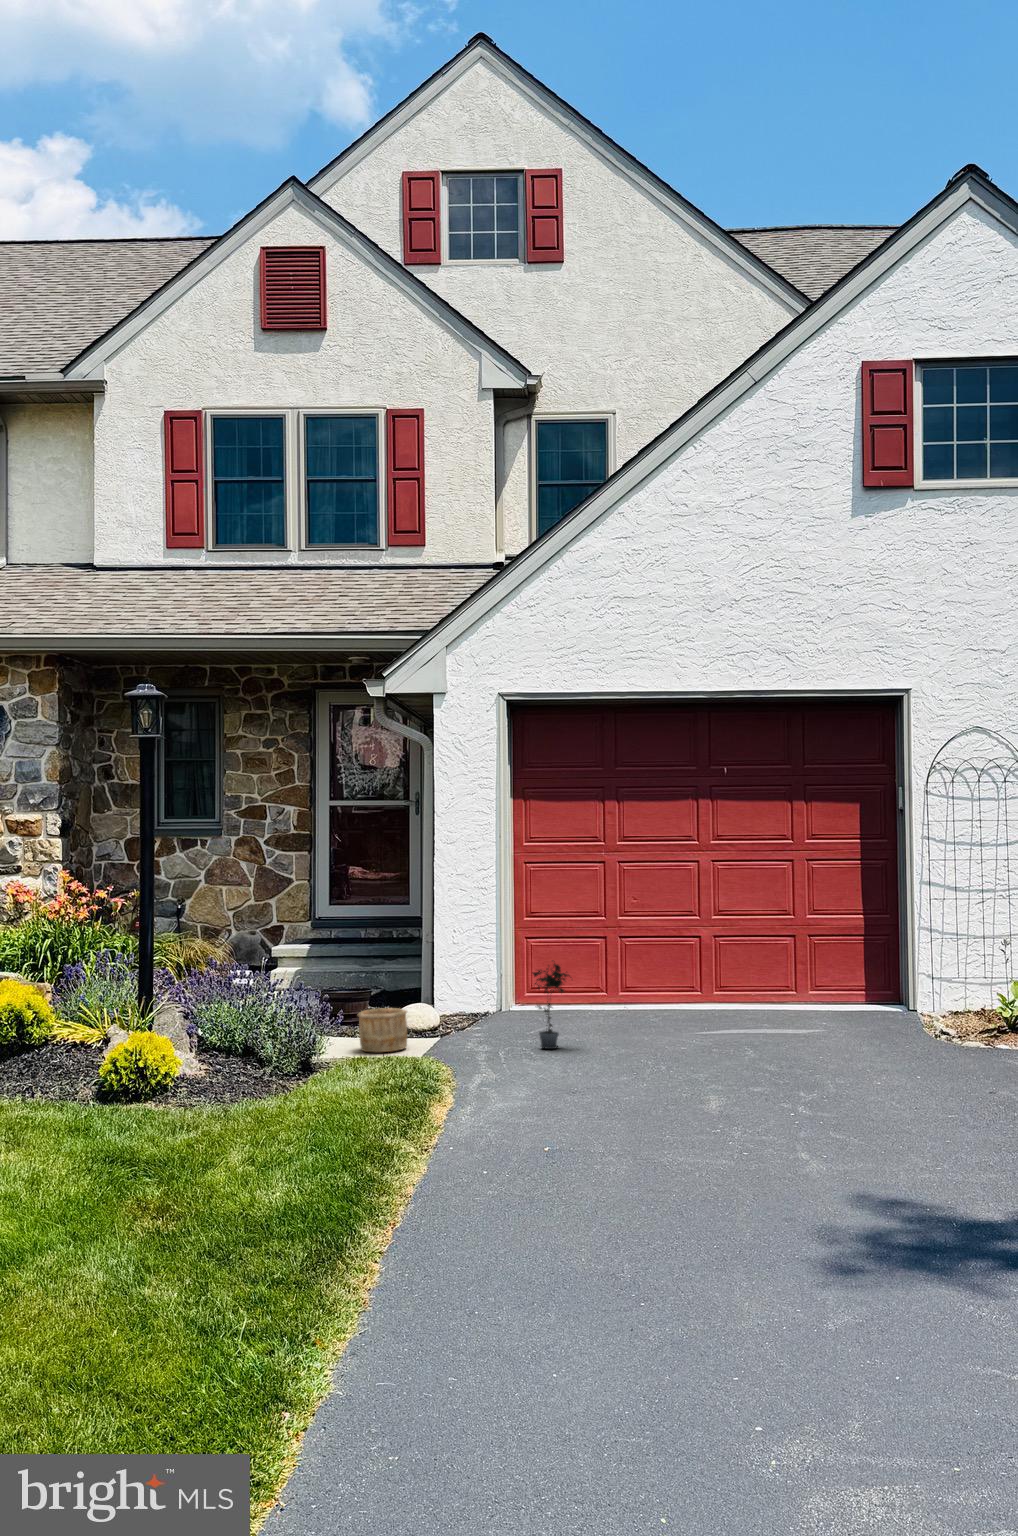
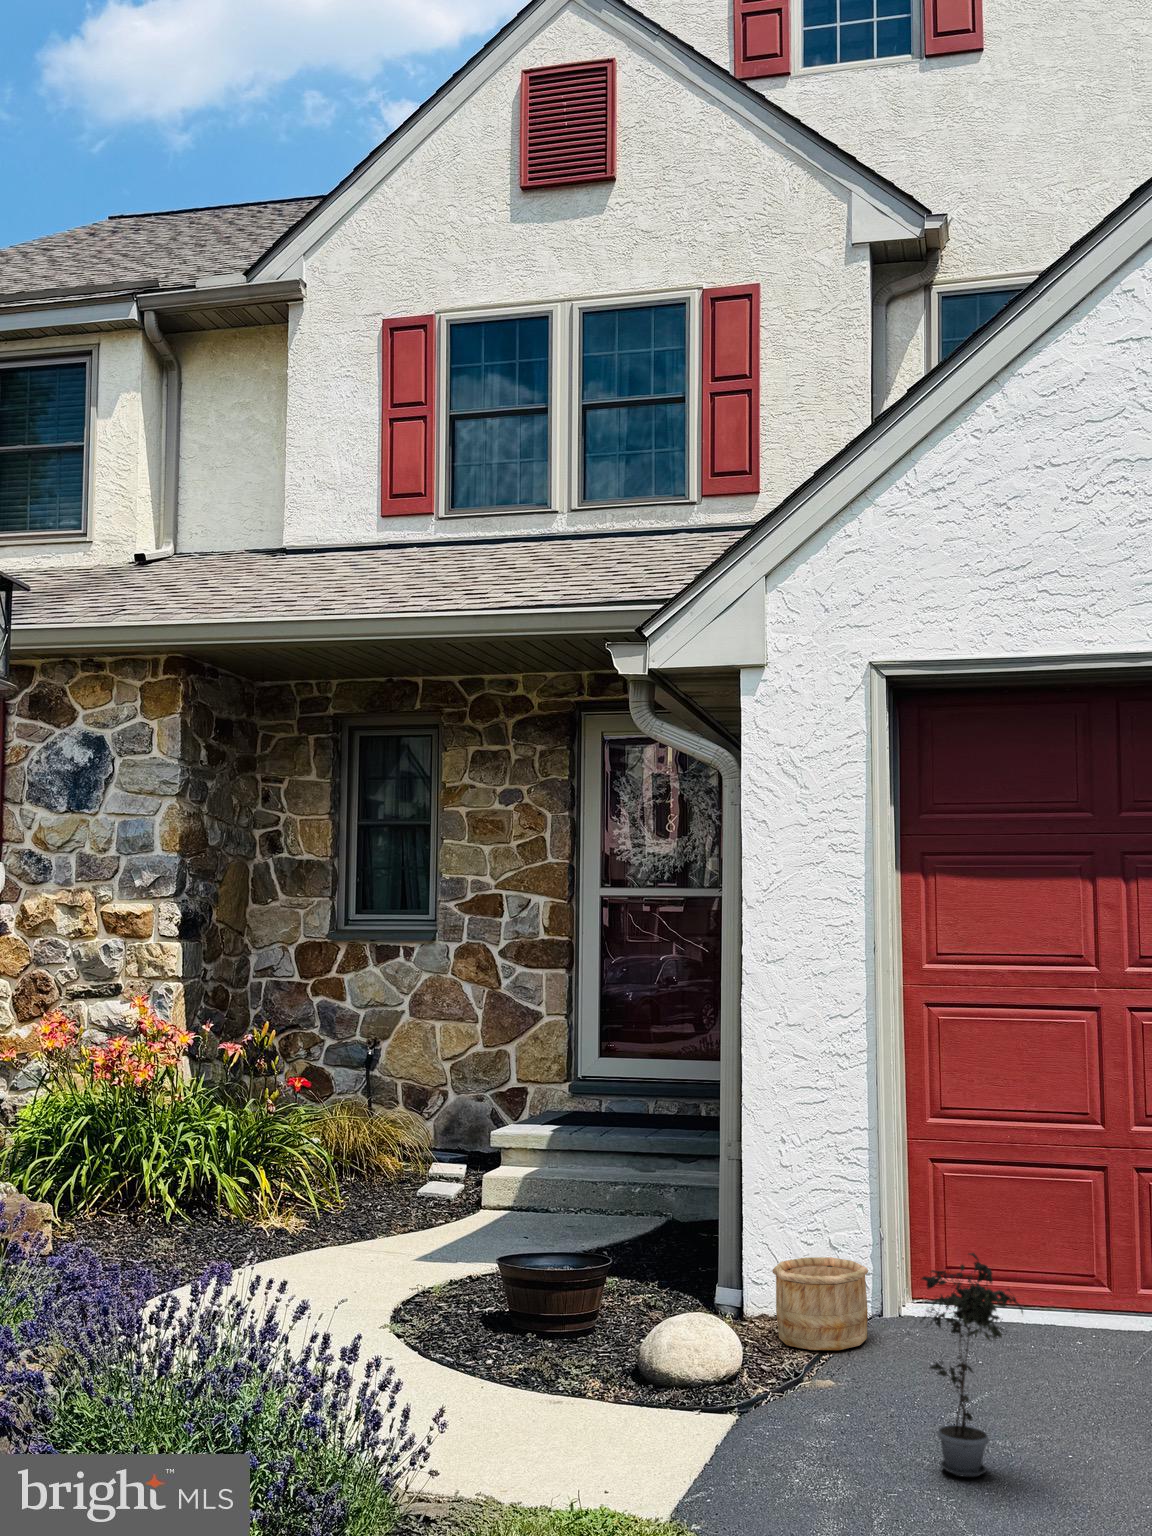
wooden bucket: present [358,1008,407,1052] -> present [772,1257,868,1350]

